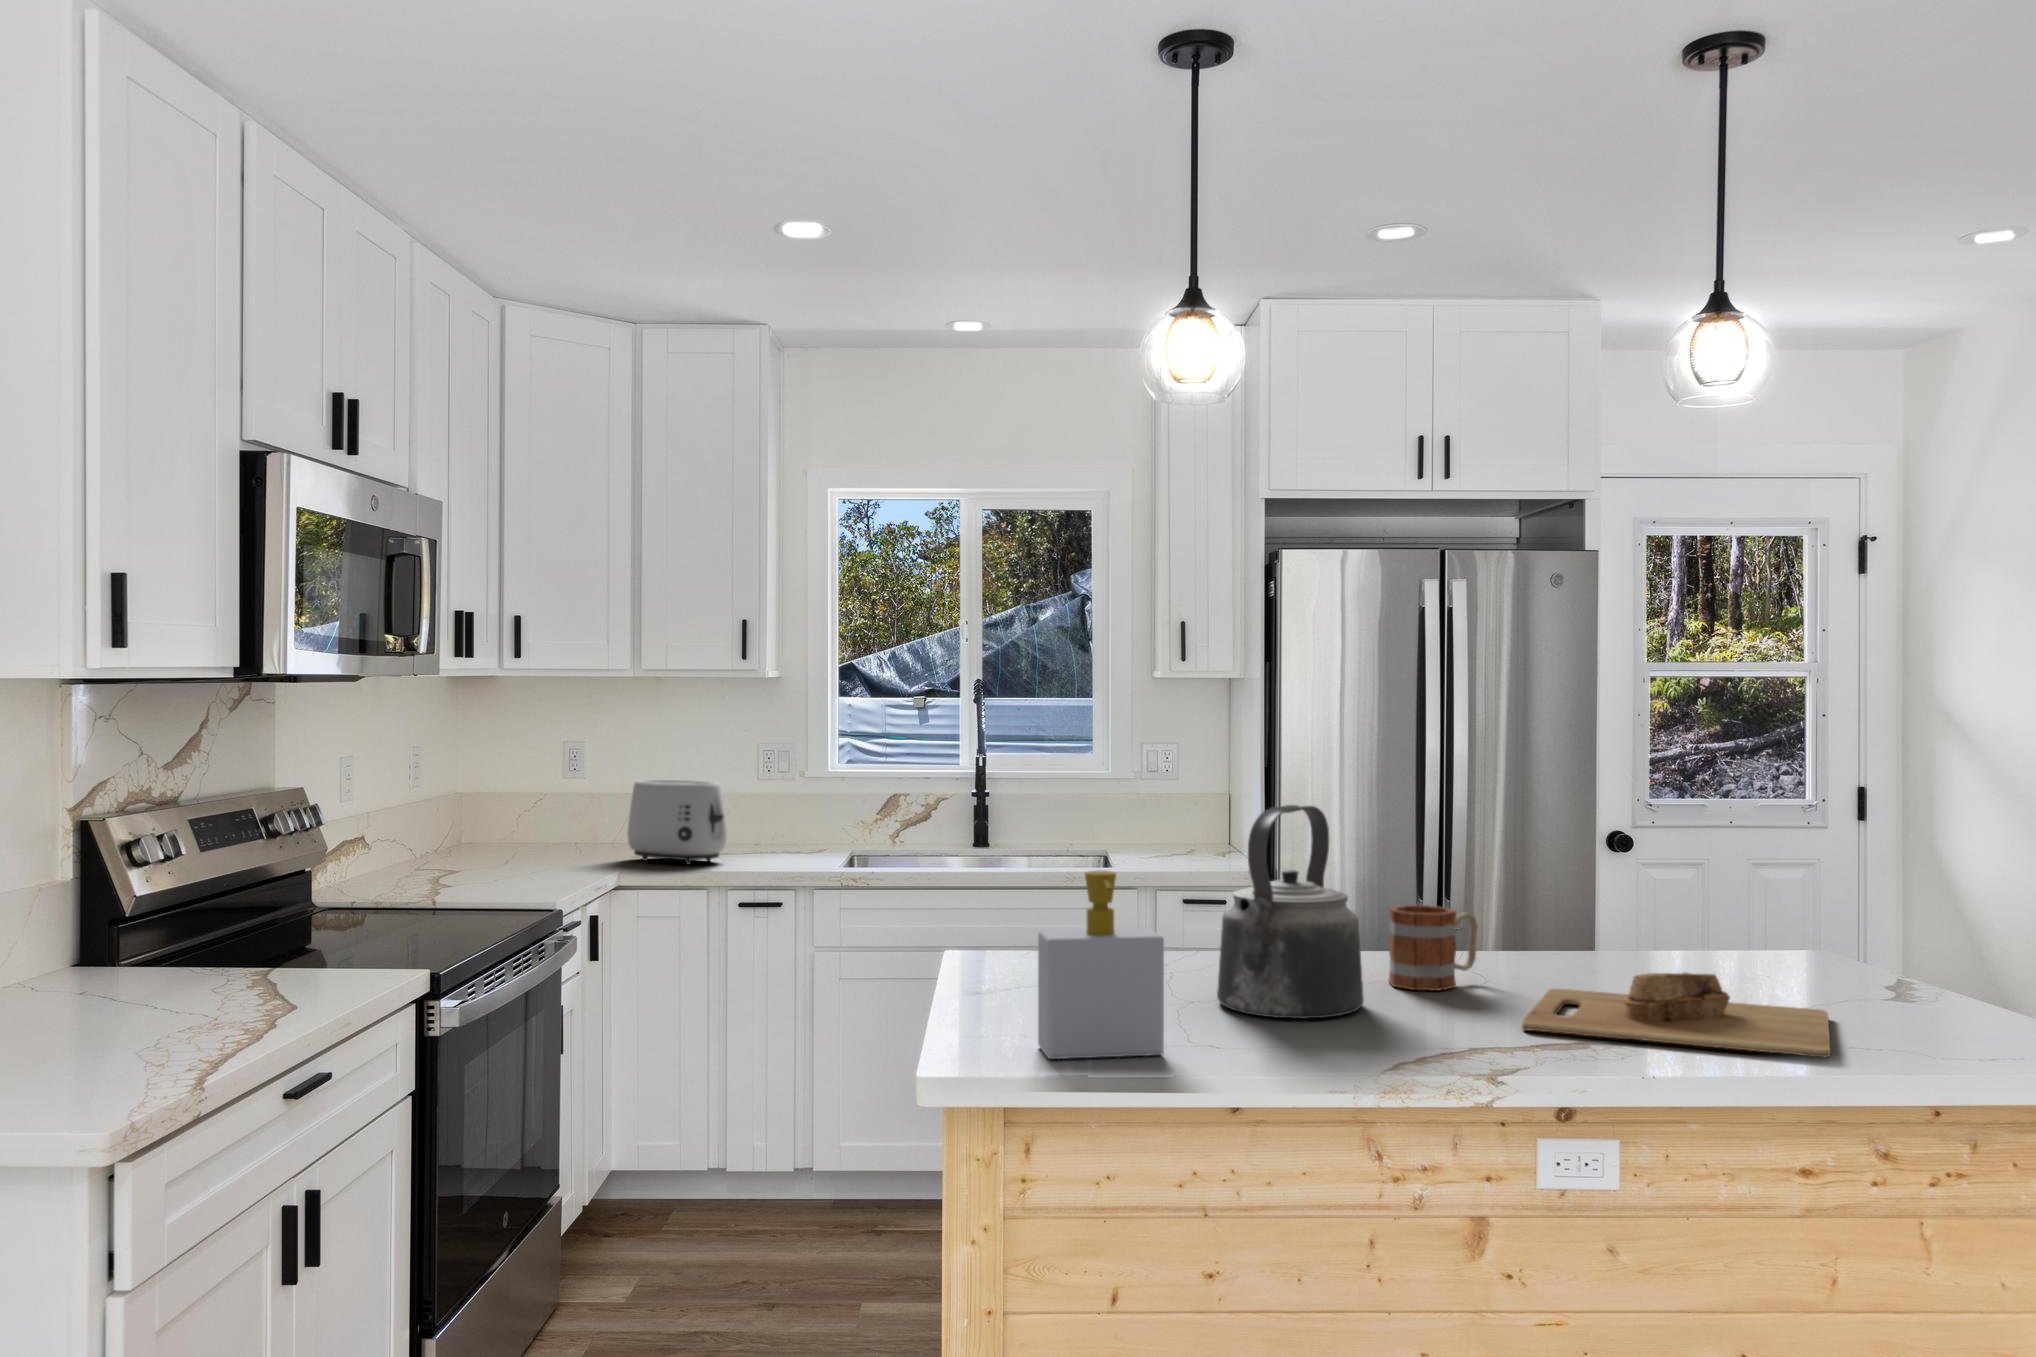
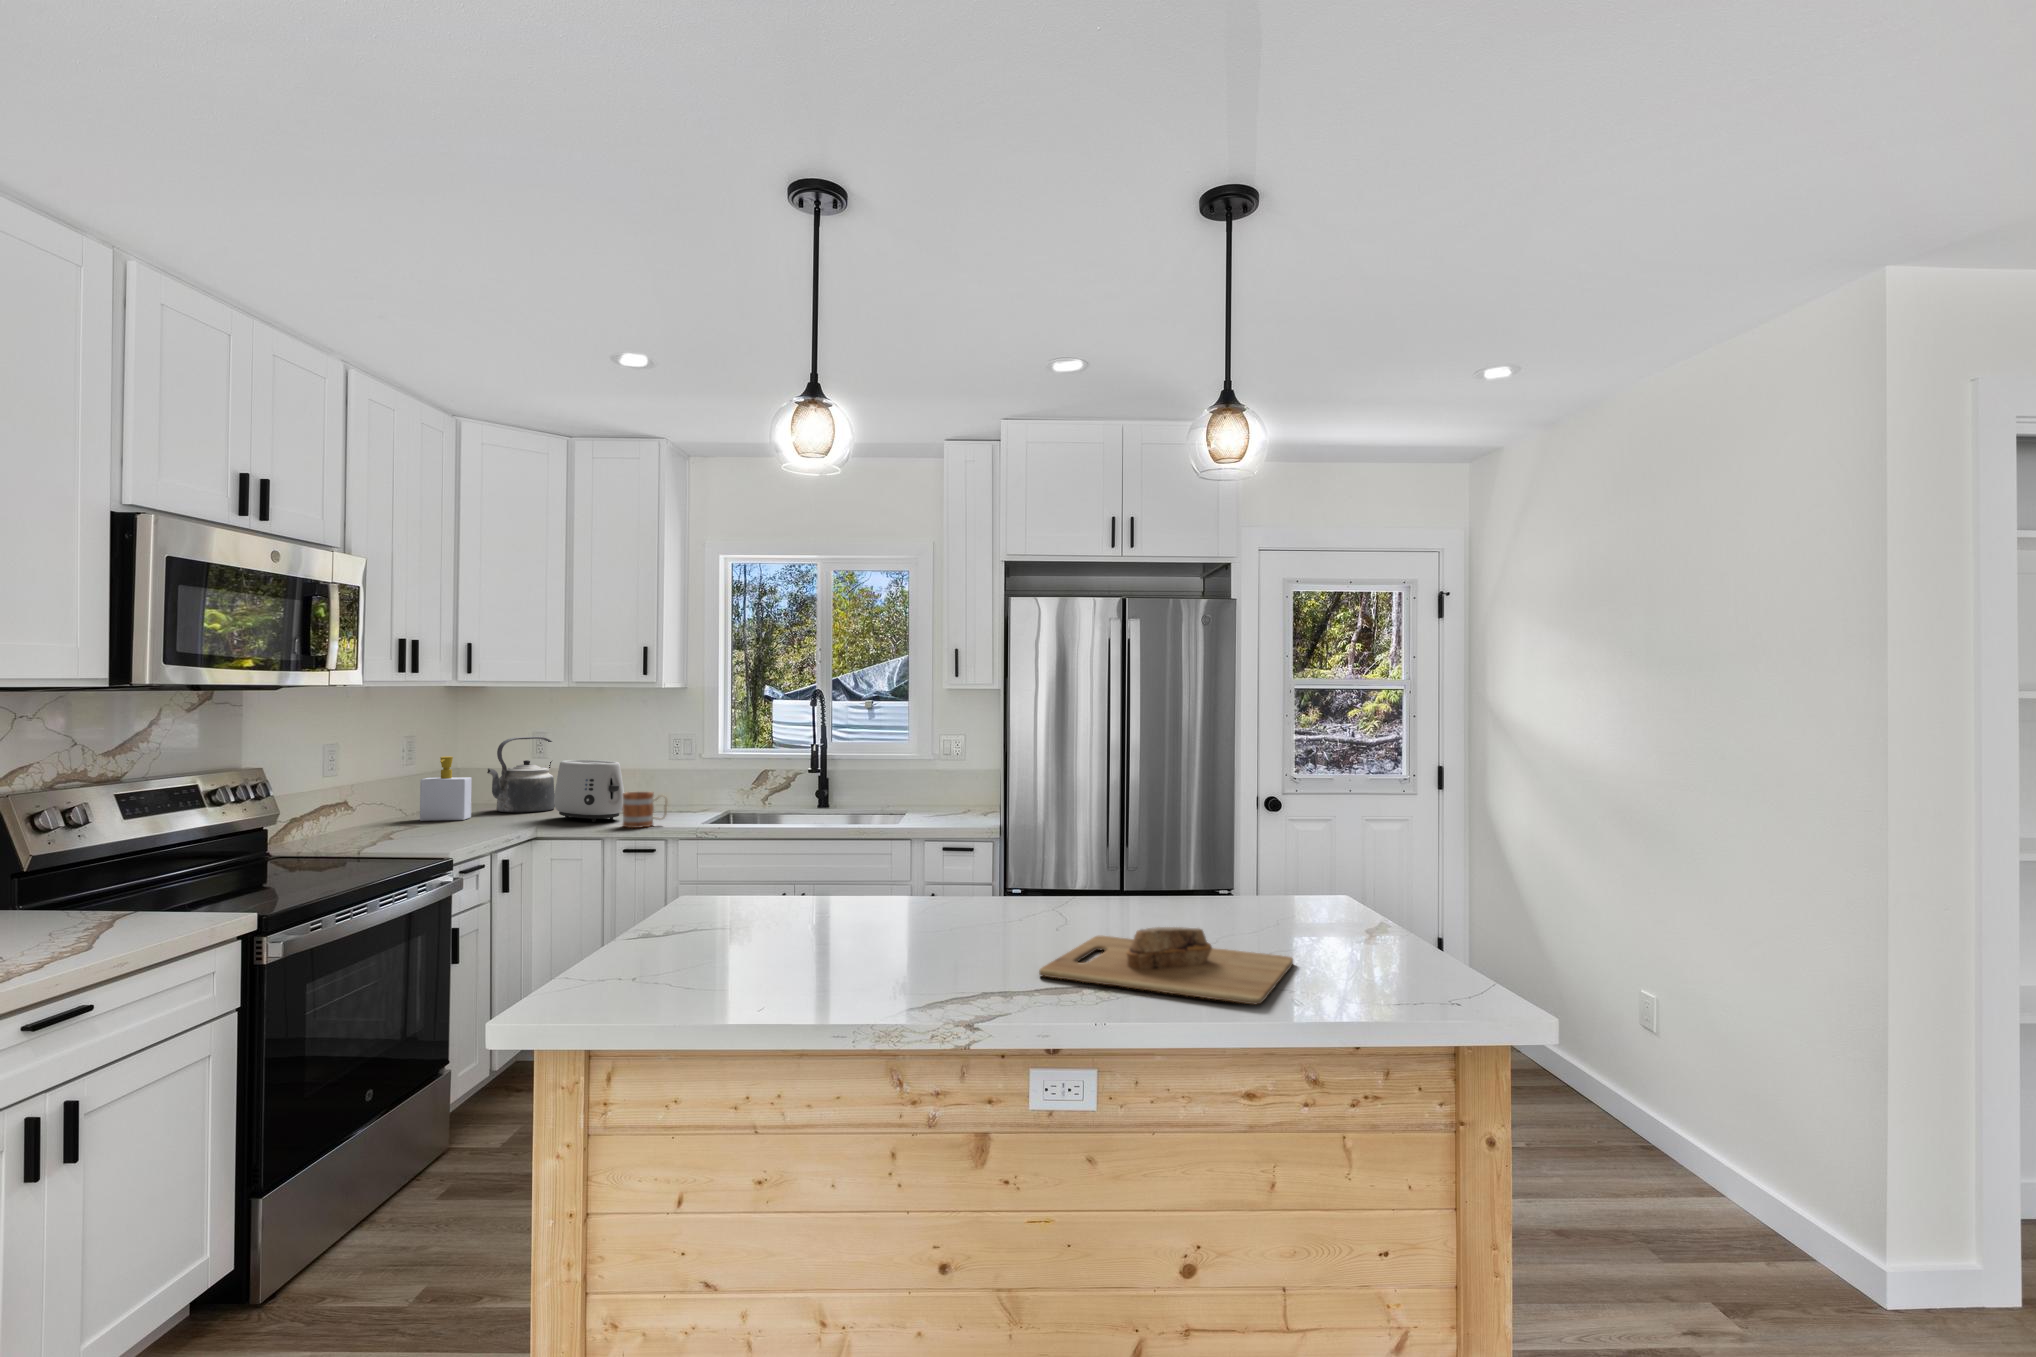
kettle: present [1217,805,1364,1019] -> present [487,737,555,813]
soap bottle: present [1038,870,1164,1059] -> present [420,756,472,821]
mug: present [1389,905,1478,990] -> present [623,792,668,828]

